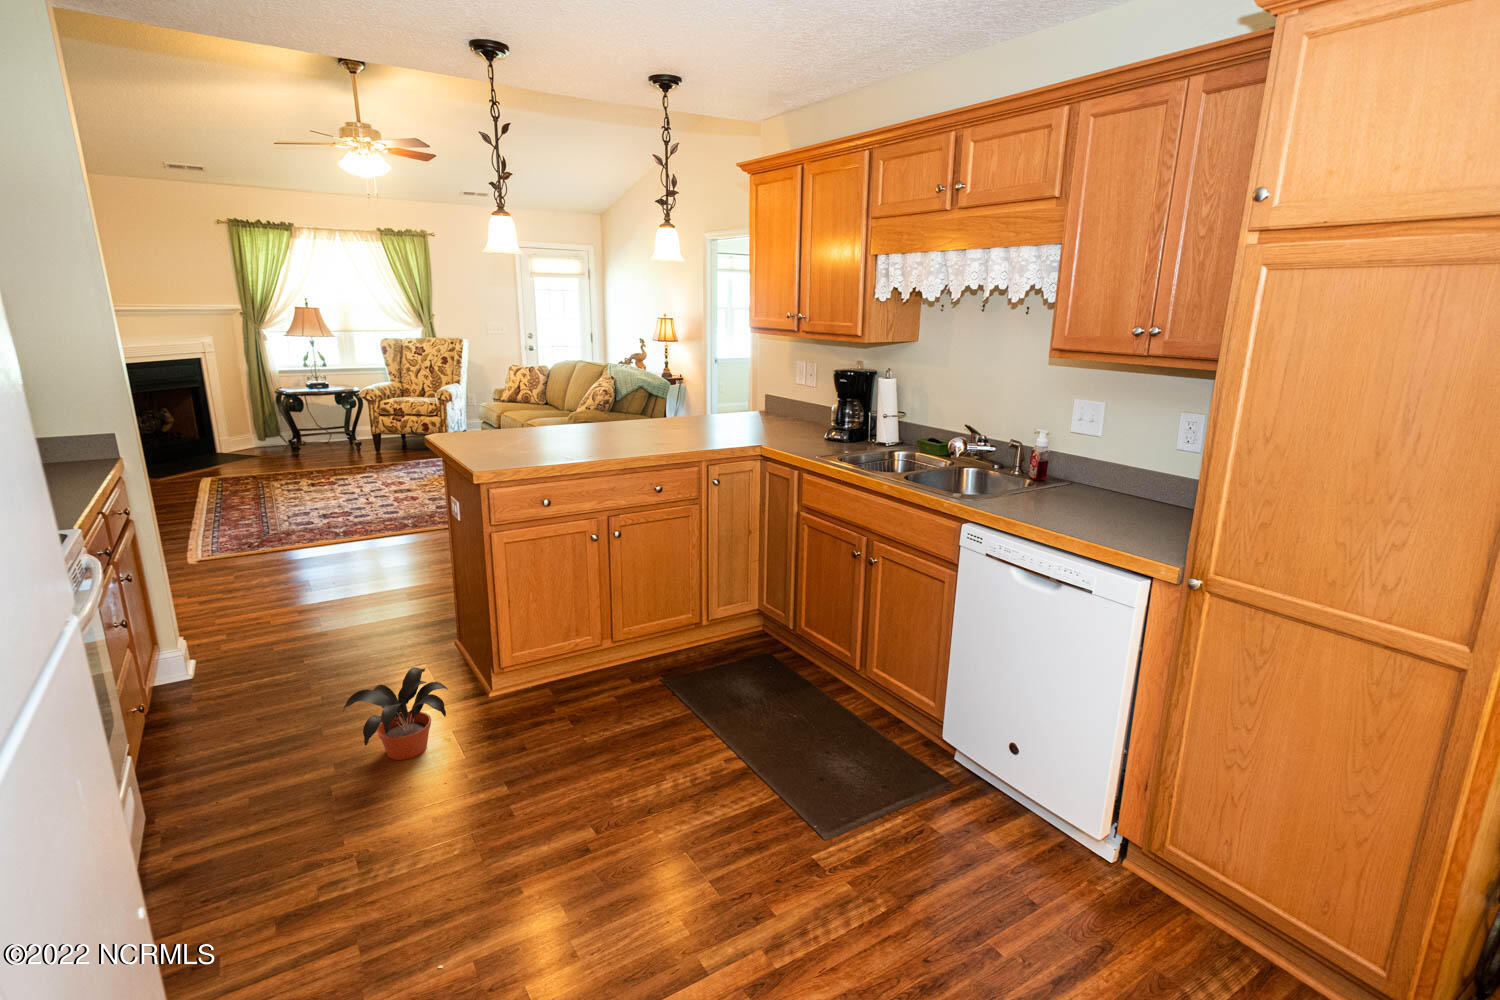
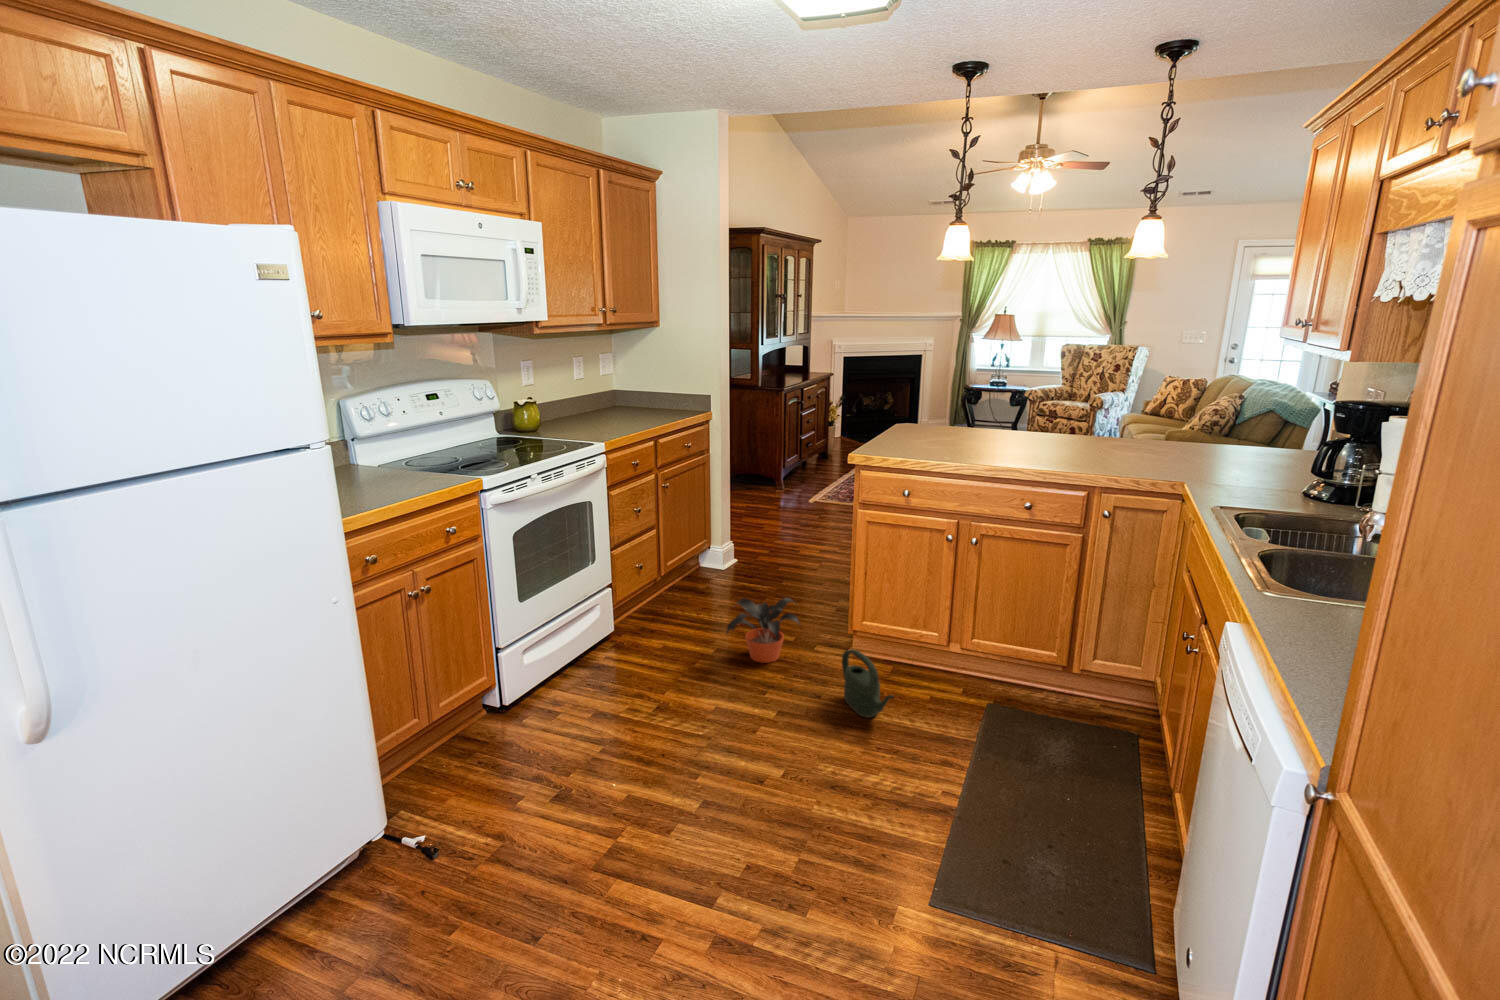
watering can: none [532,682,630,745] -> present [842,649,894,718]

